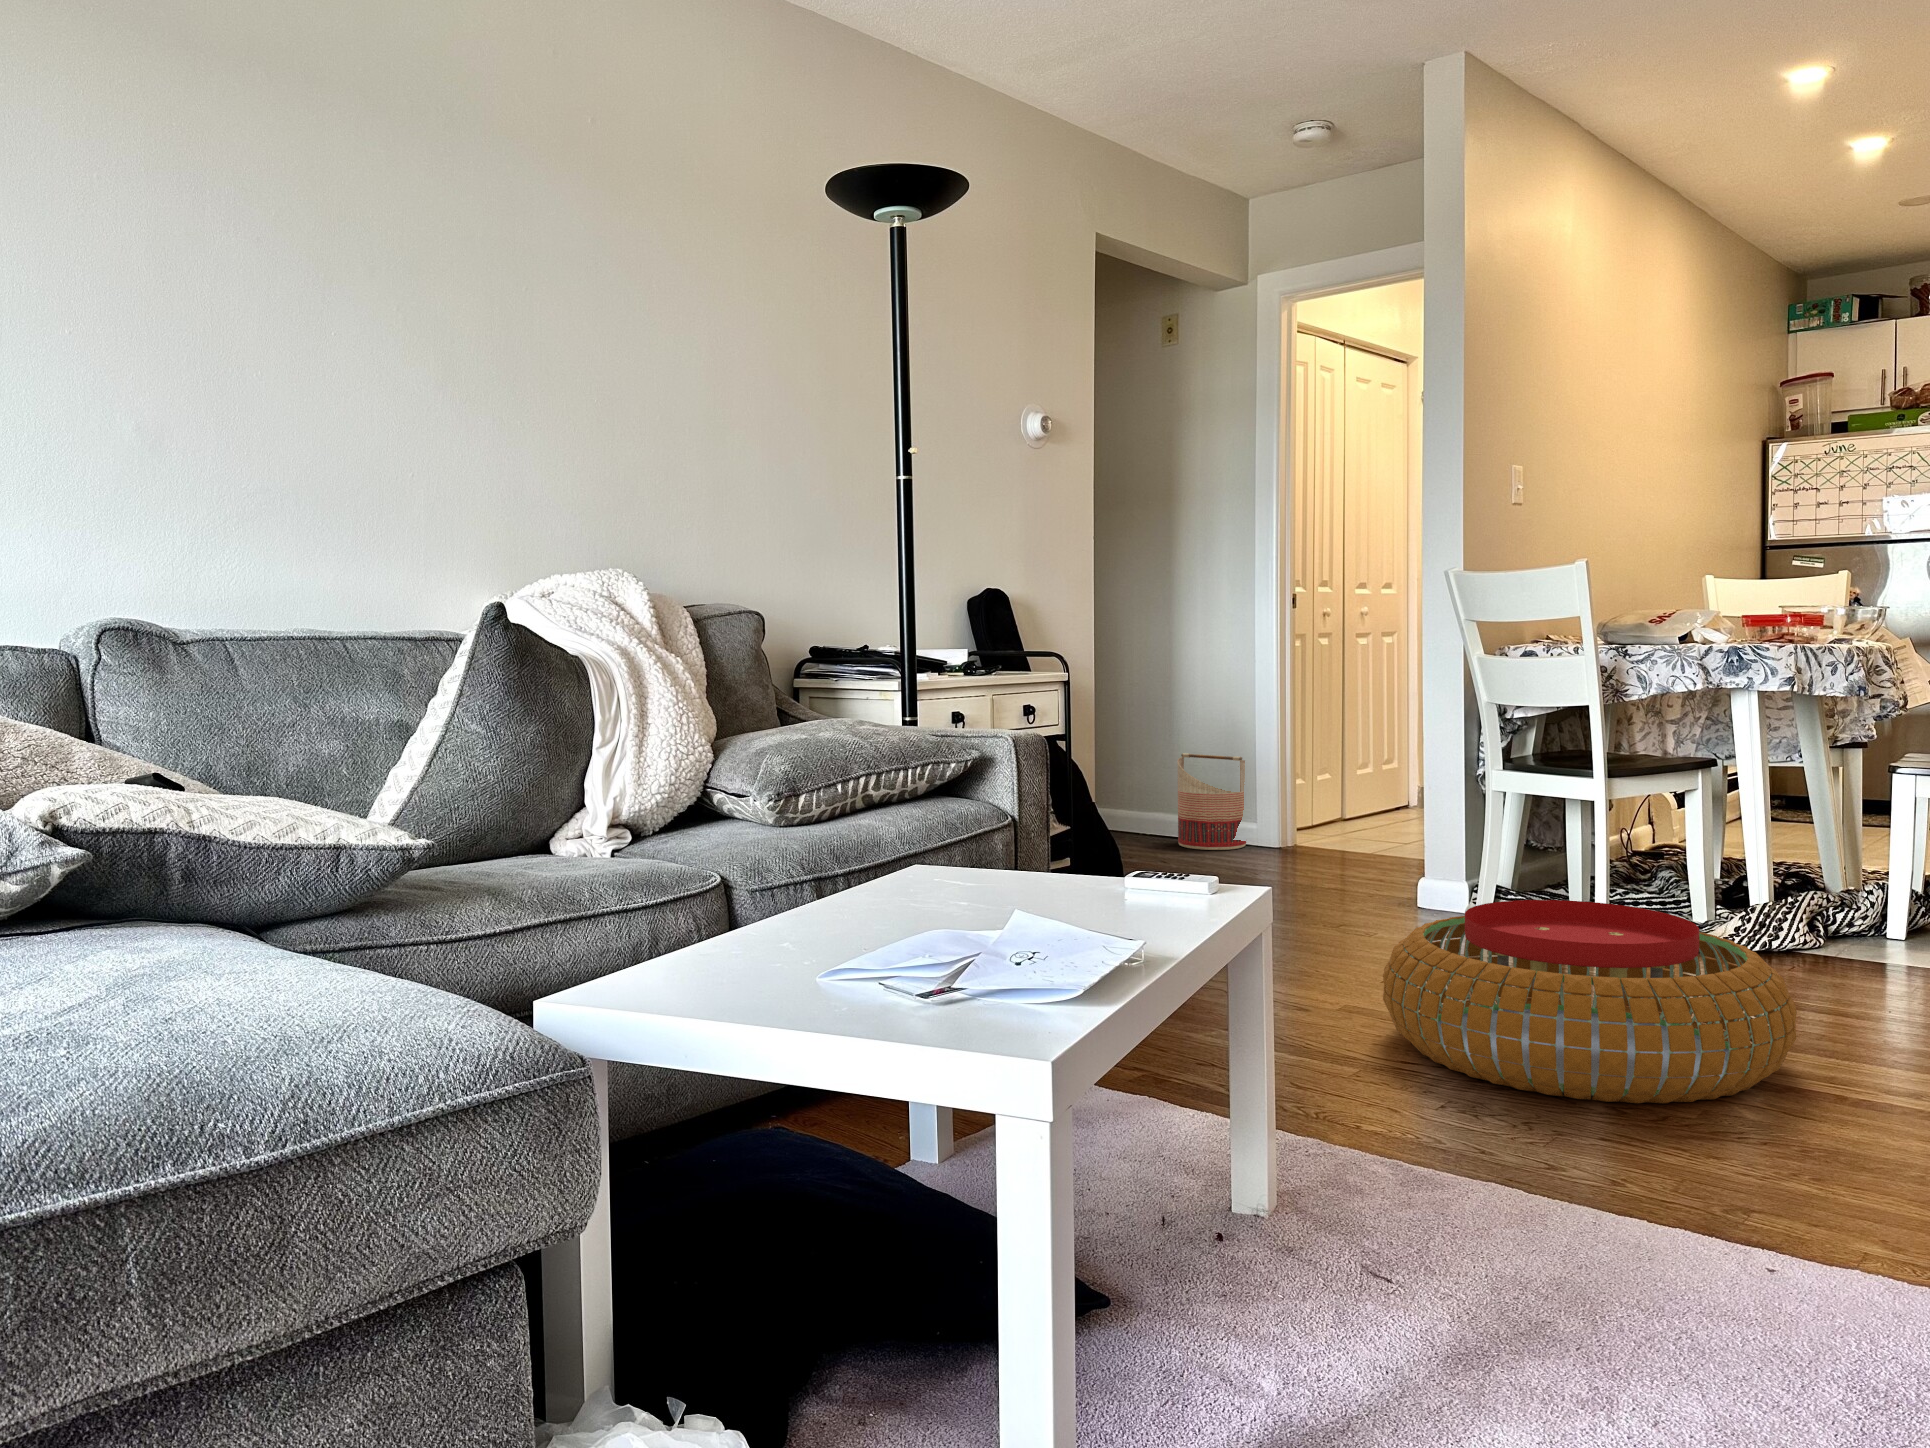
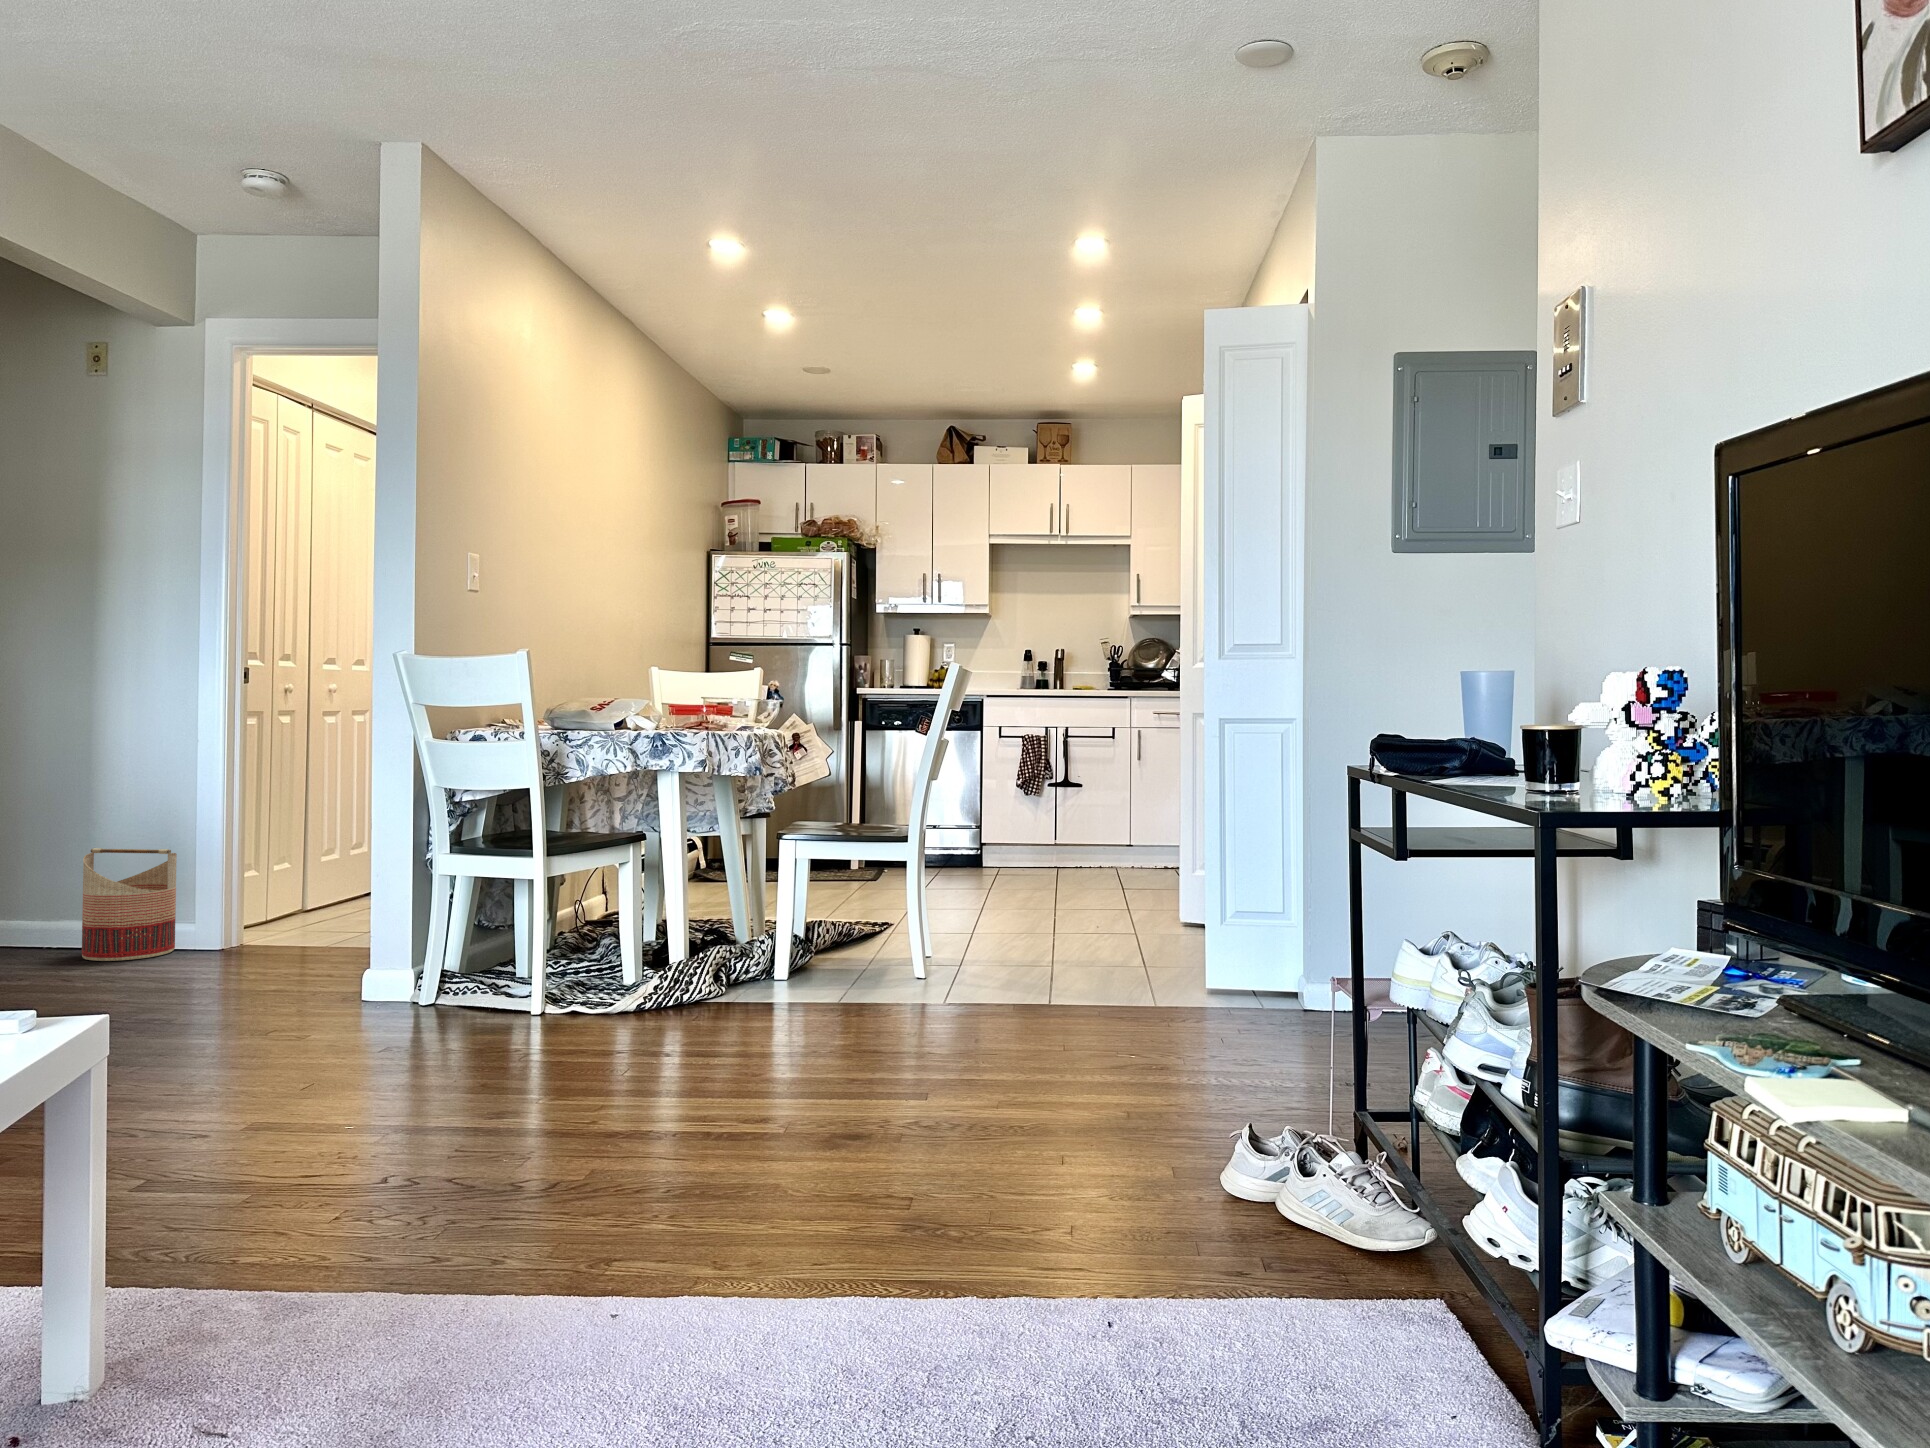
pouf: present [1383,900,1797,1103] -> none [259,994,677,1219]

